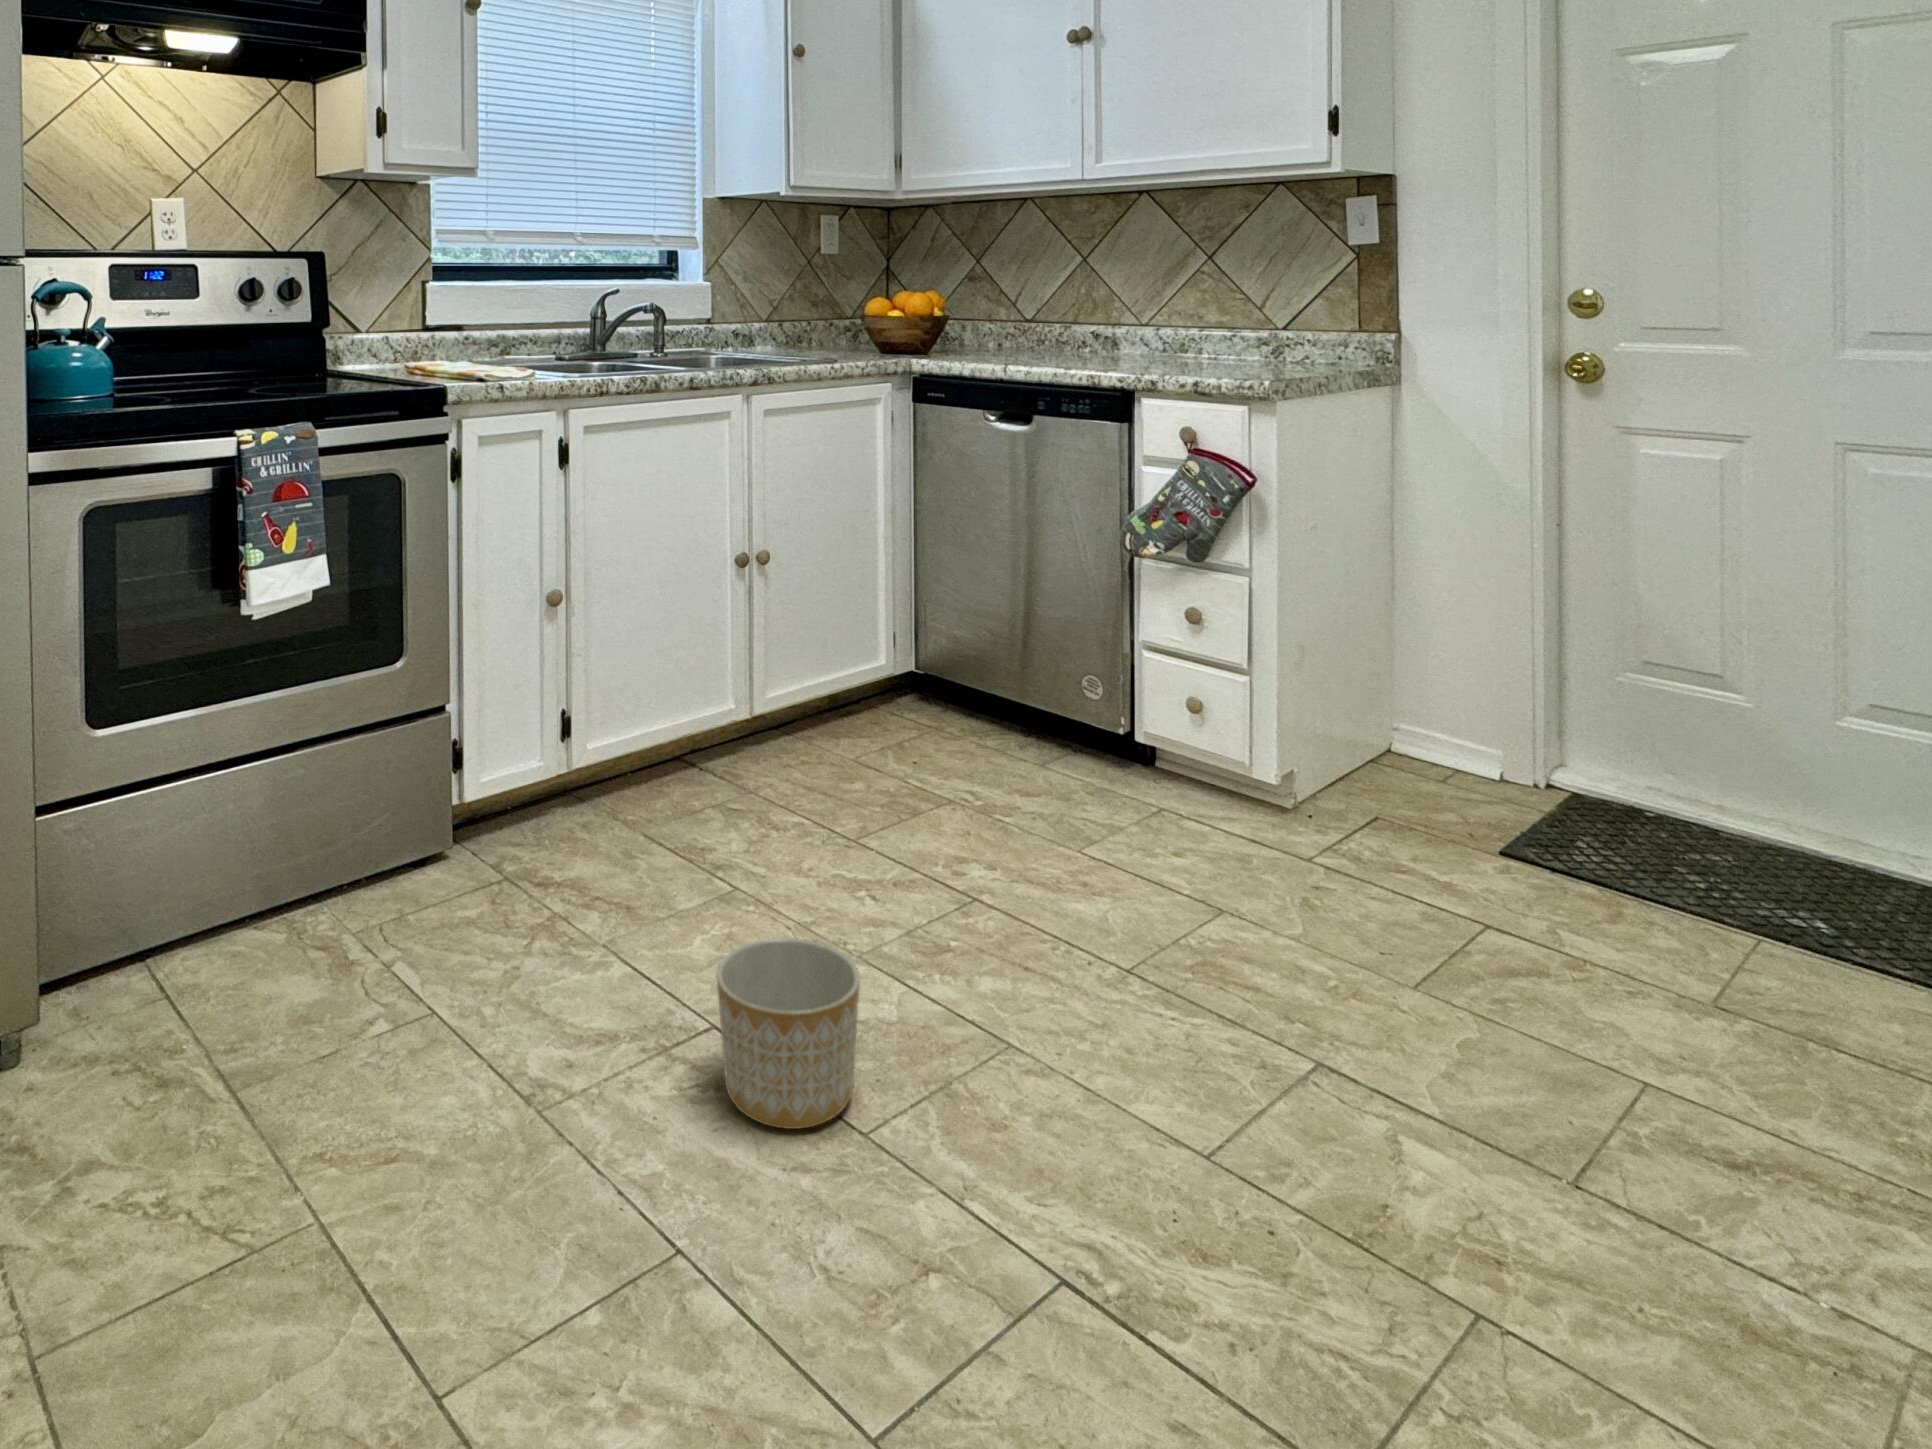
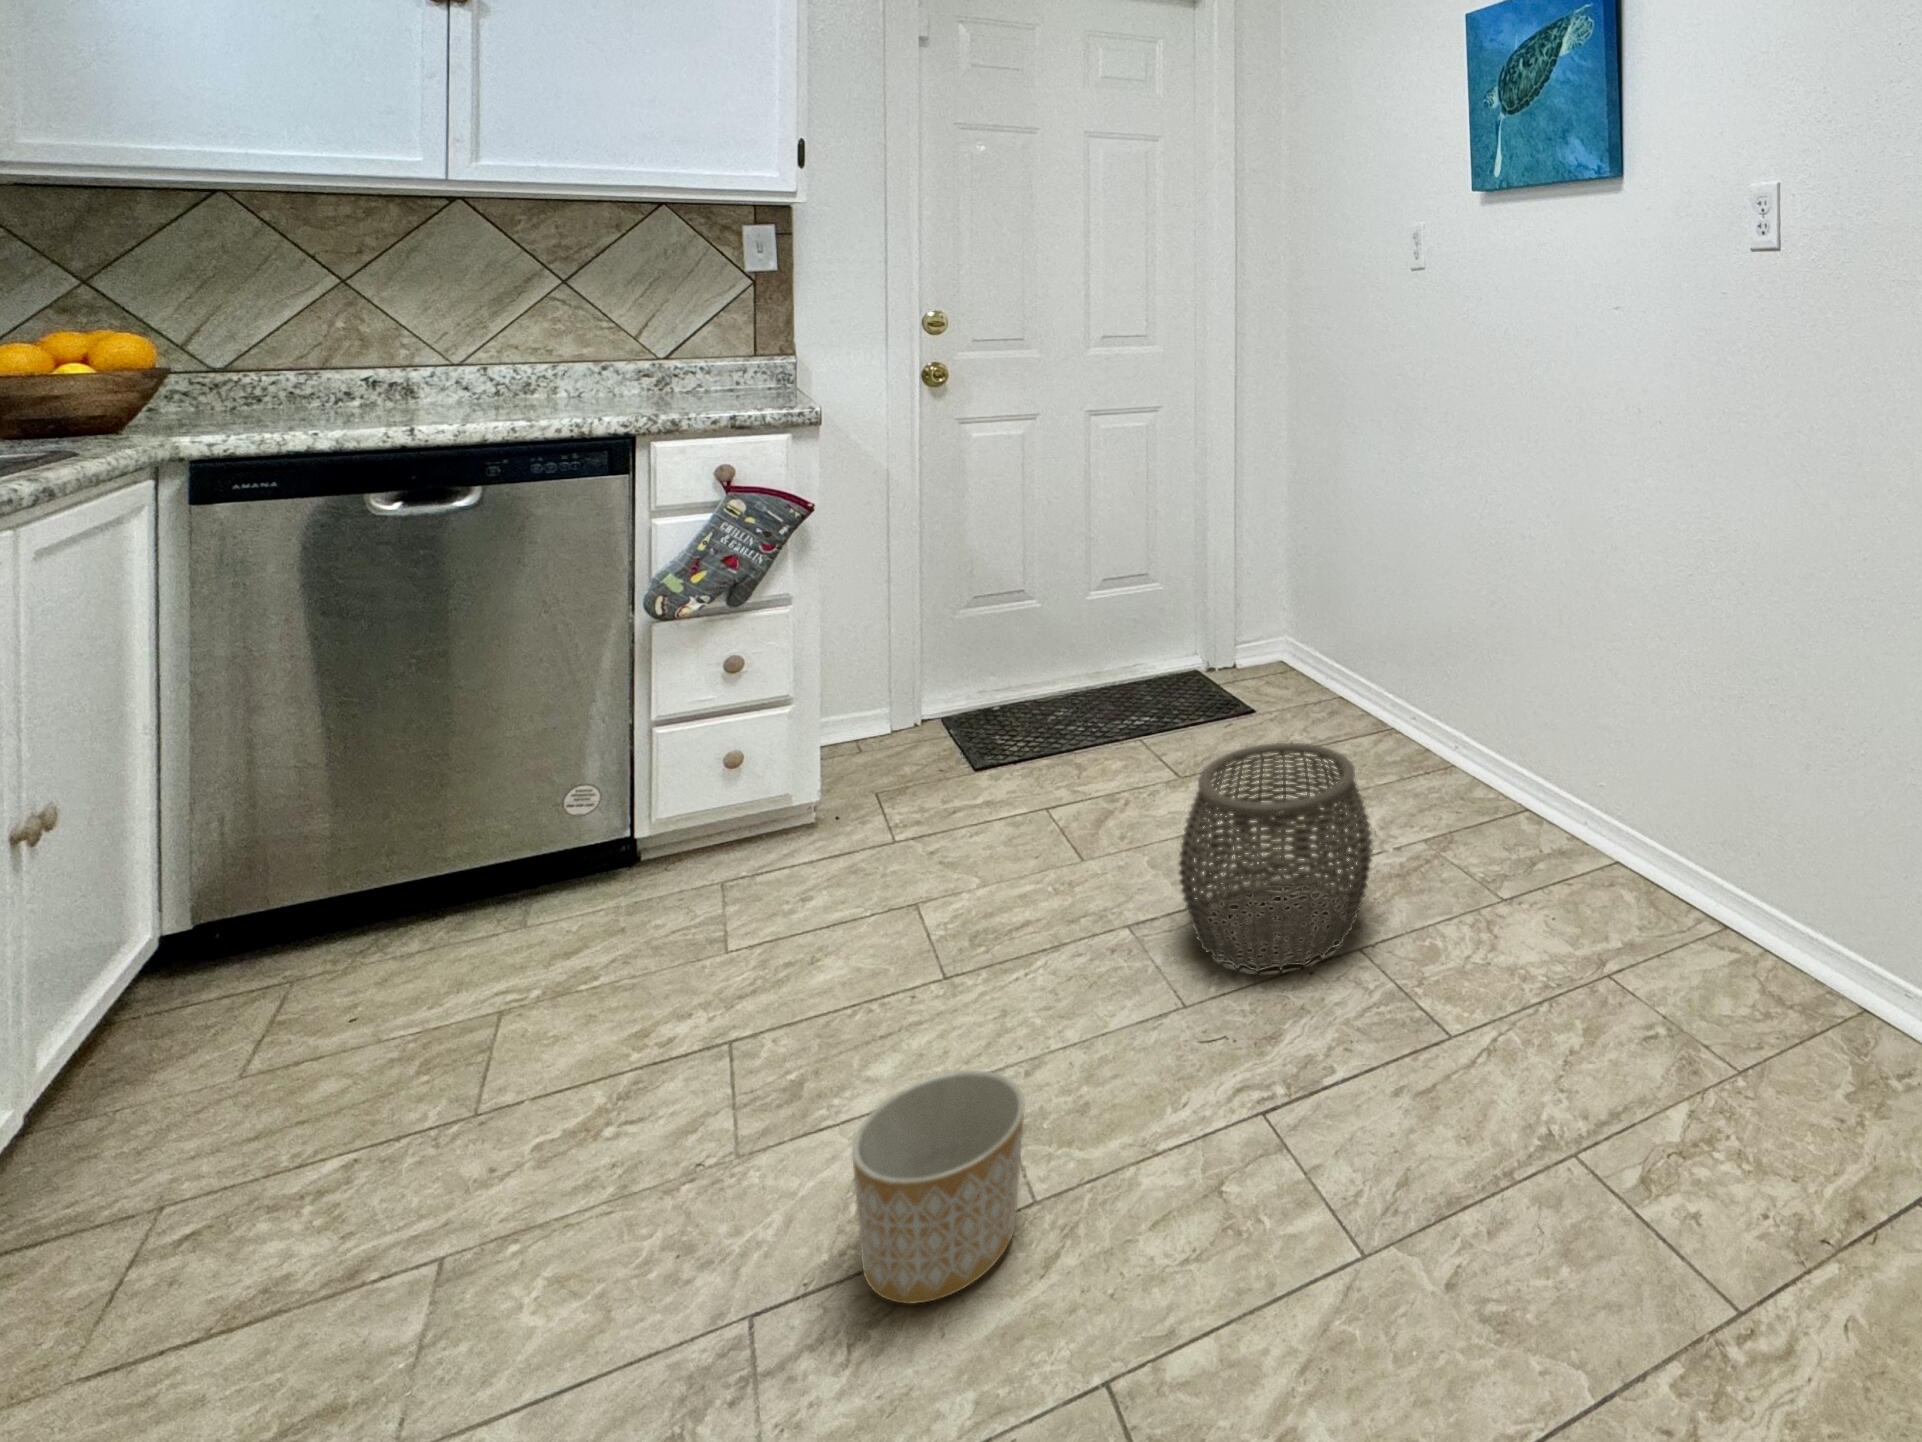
woven basket: none [1270,899,1617,1291] -> present [1179,743,1372,971]

